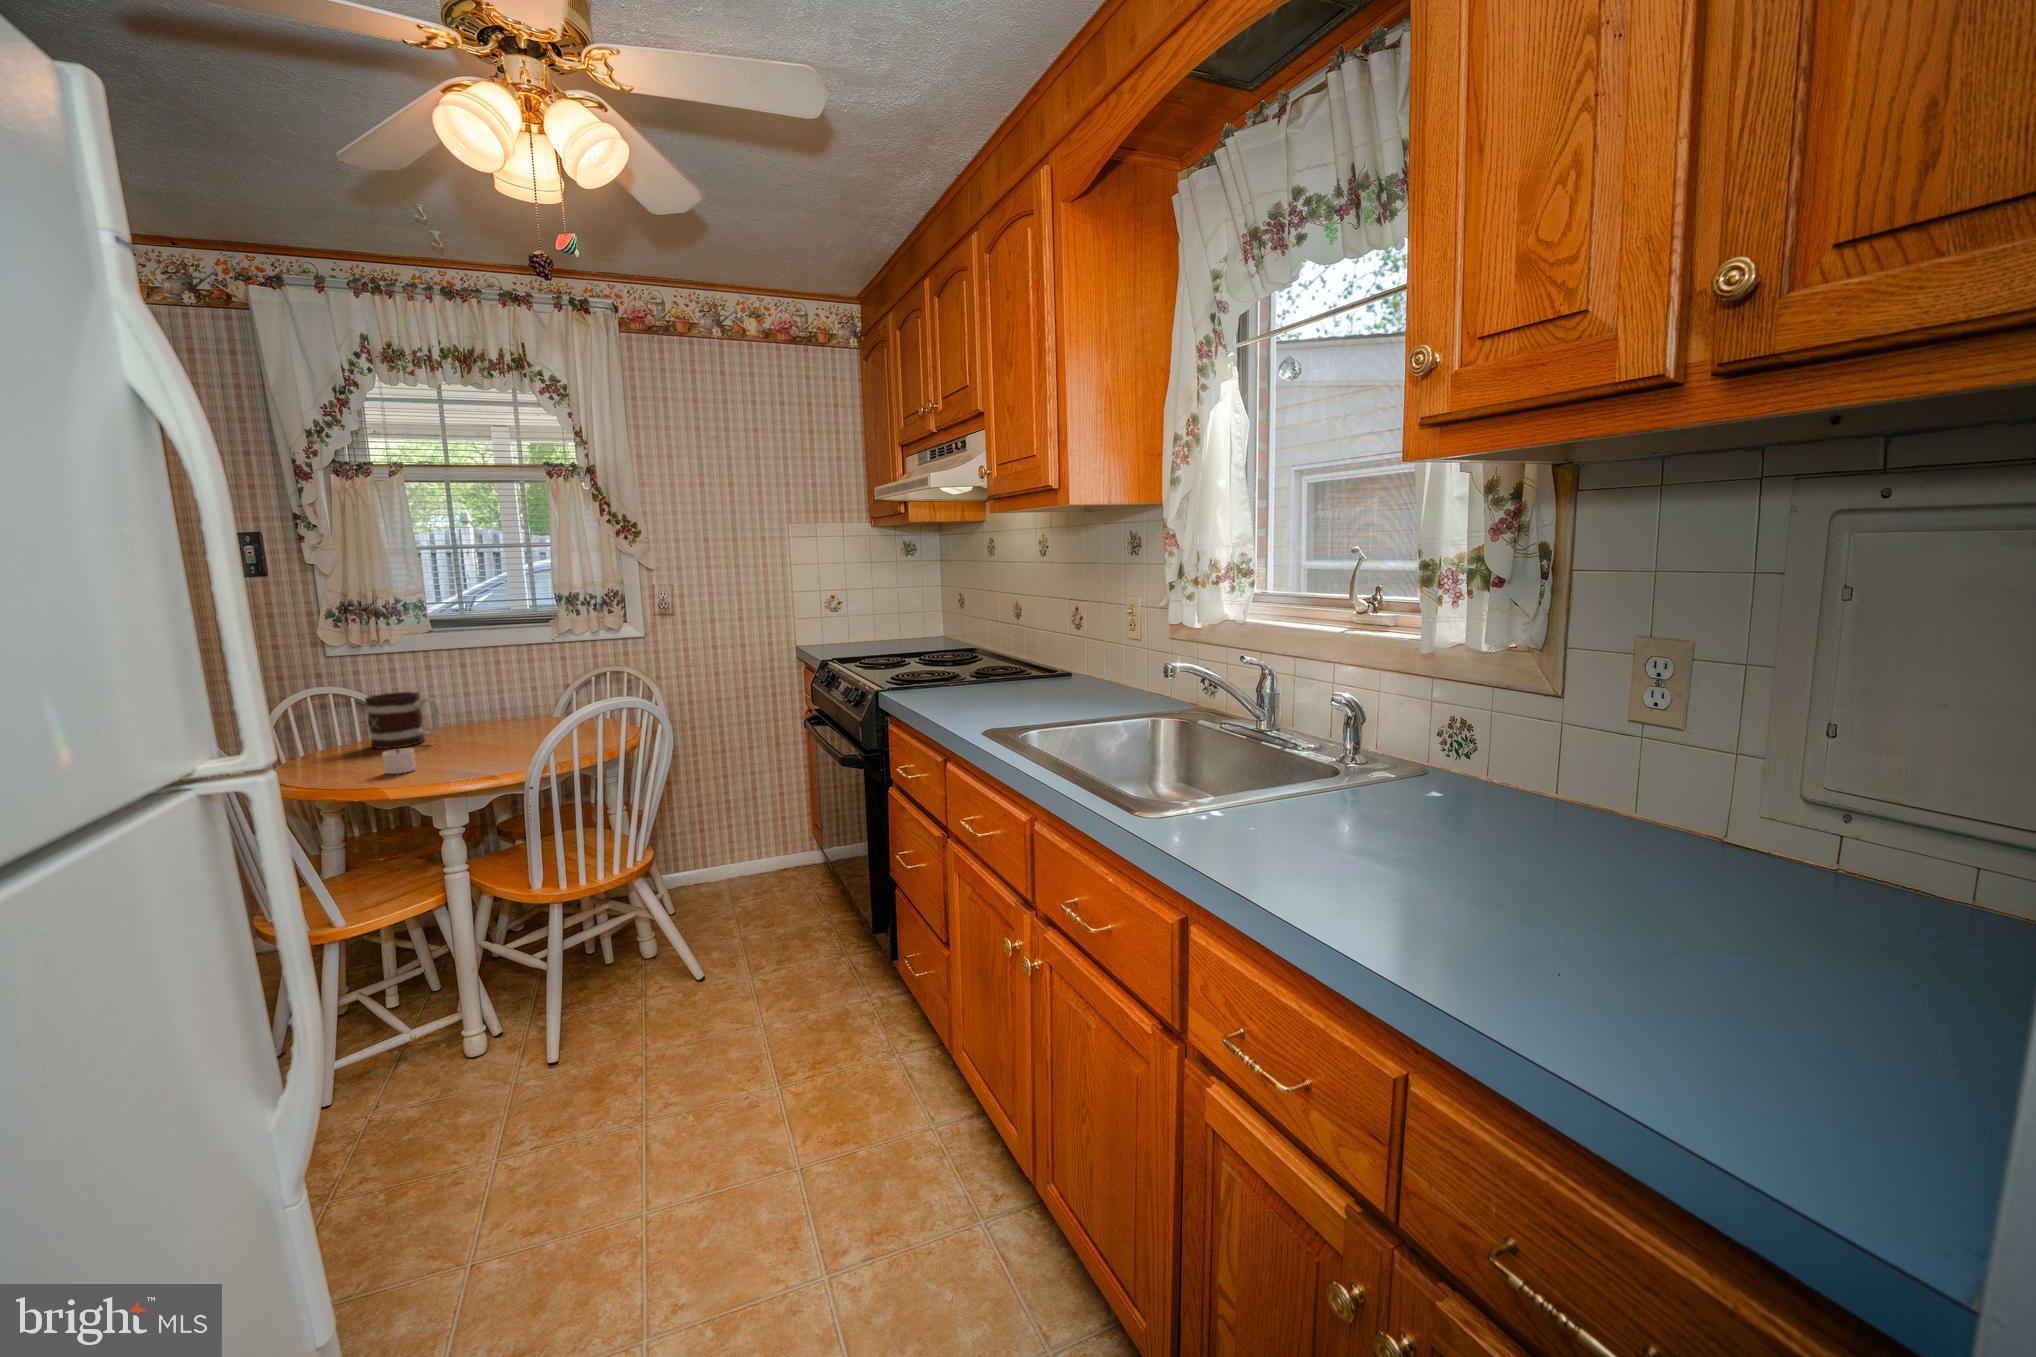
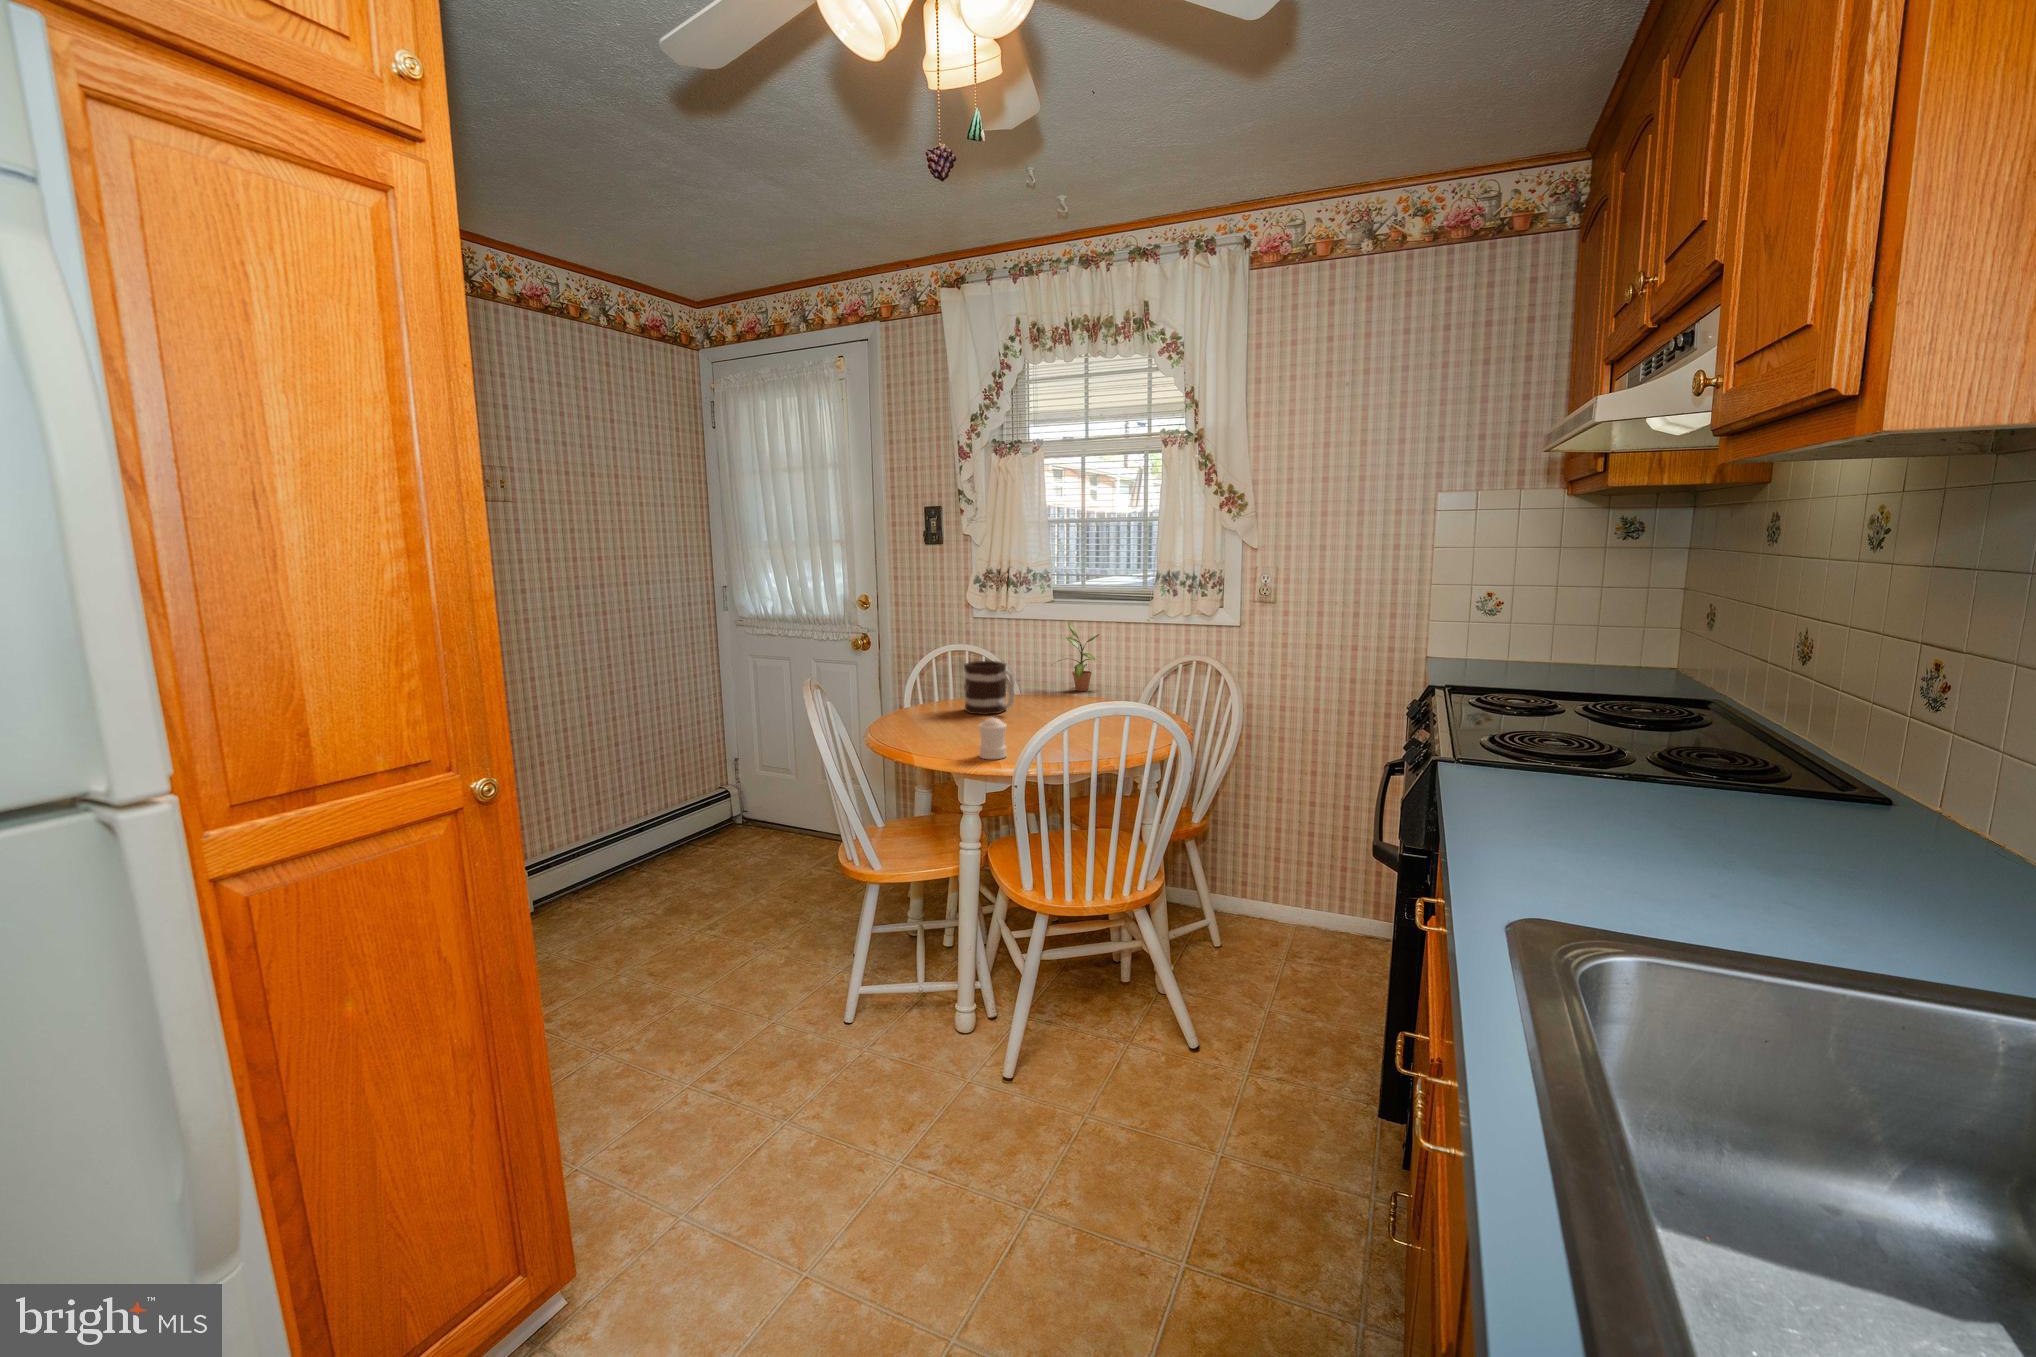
potted plant: none [442,647,513,716] -> present [1057,622,1101,691]
salt shaker: none [452,733,489,774] -> present [979,717,1007,759]
candle: present [382,748,416,774] -> none [936,720,964,746]

